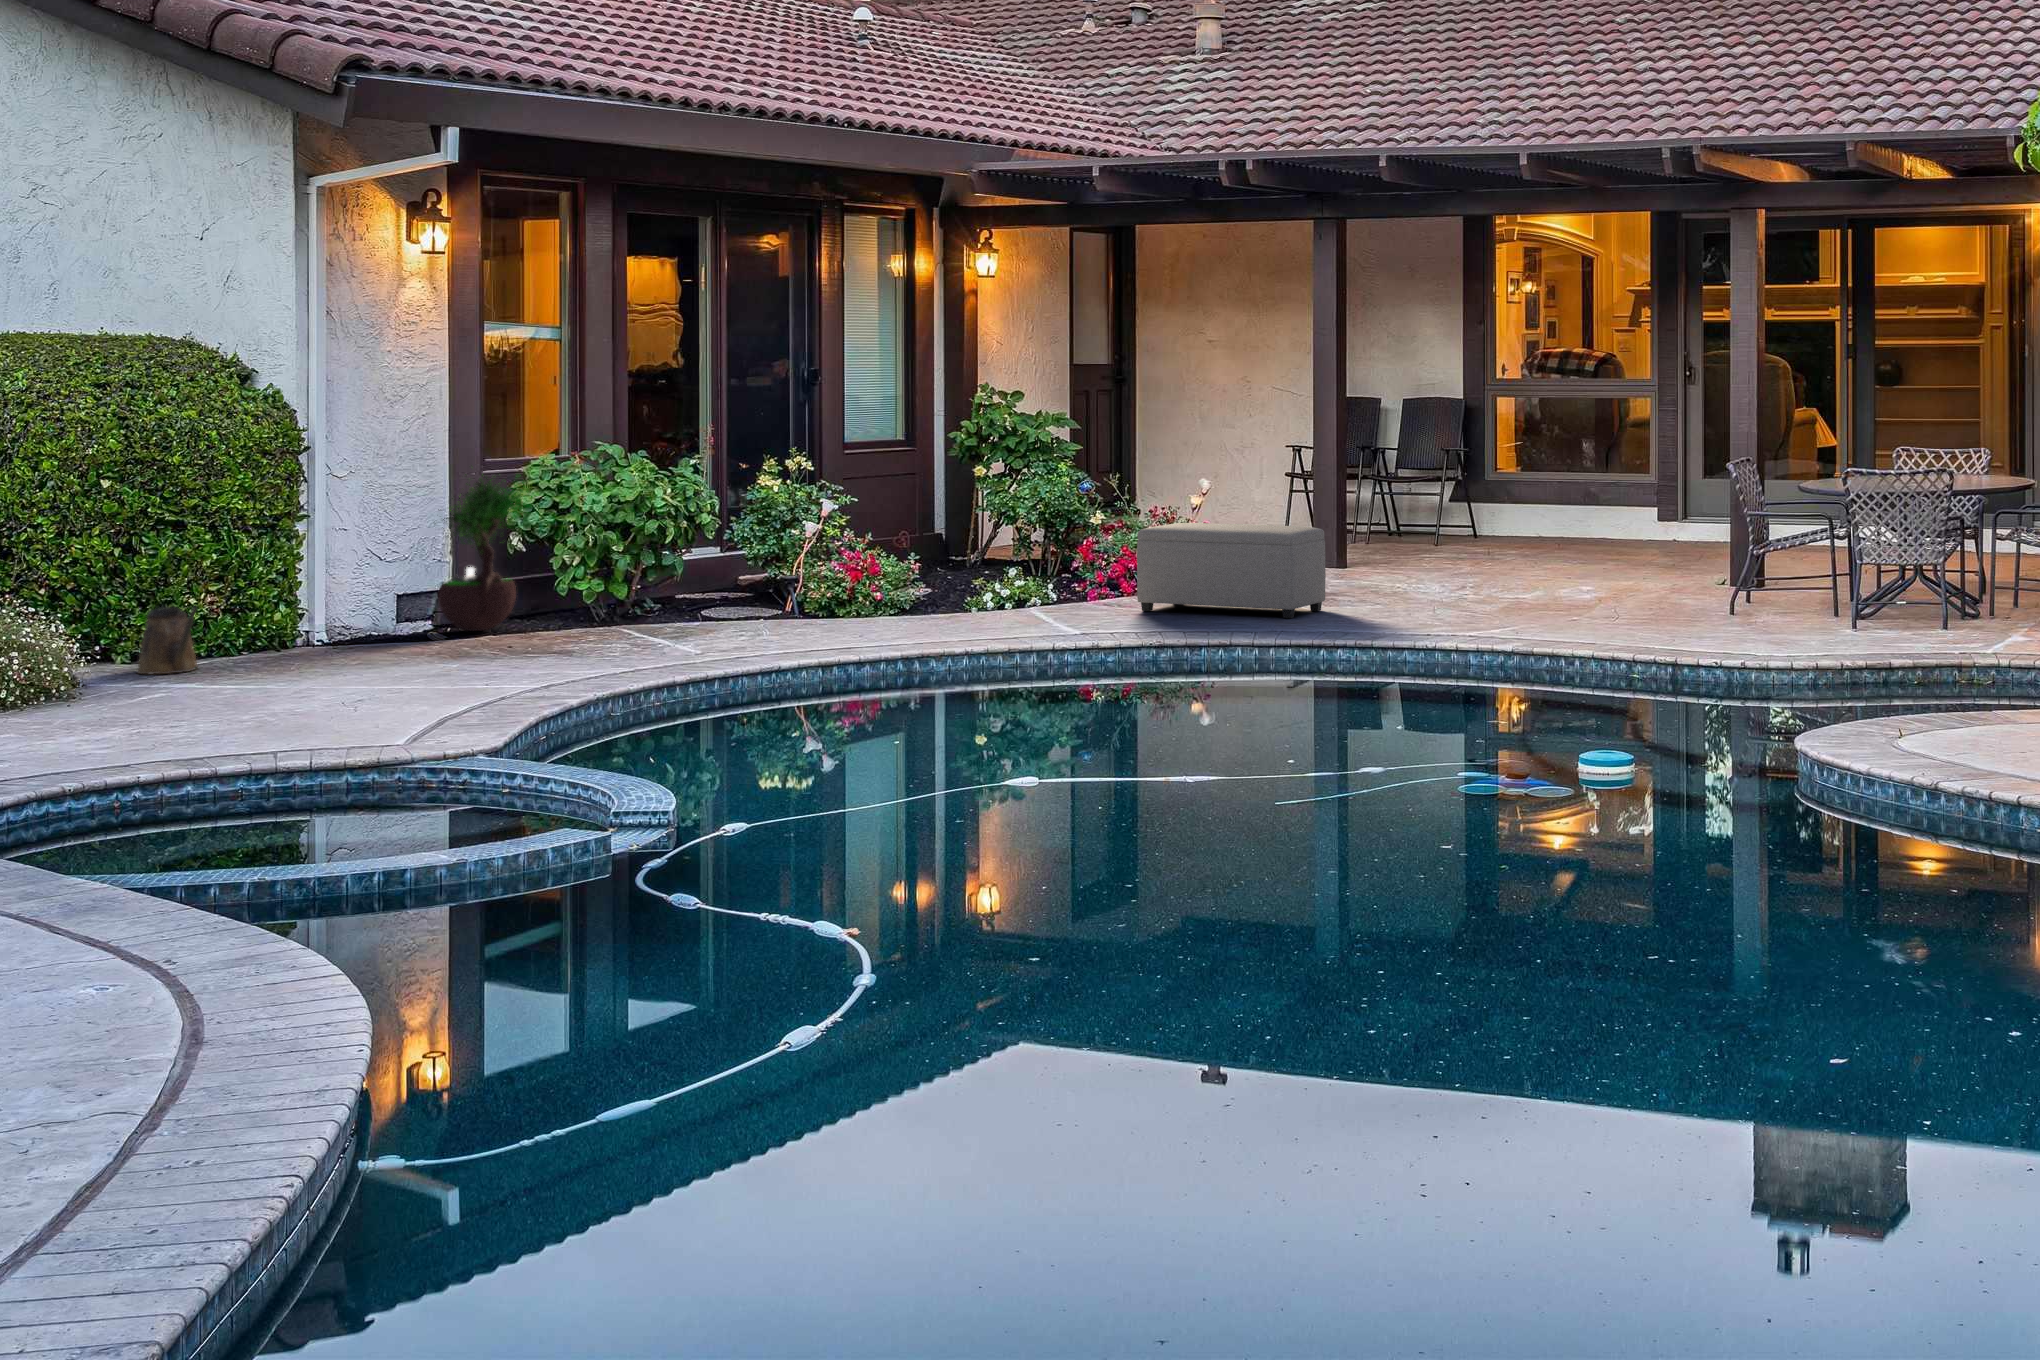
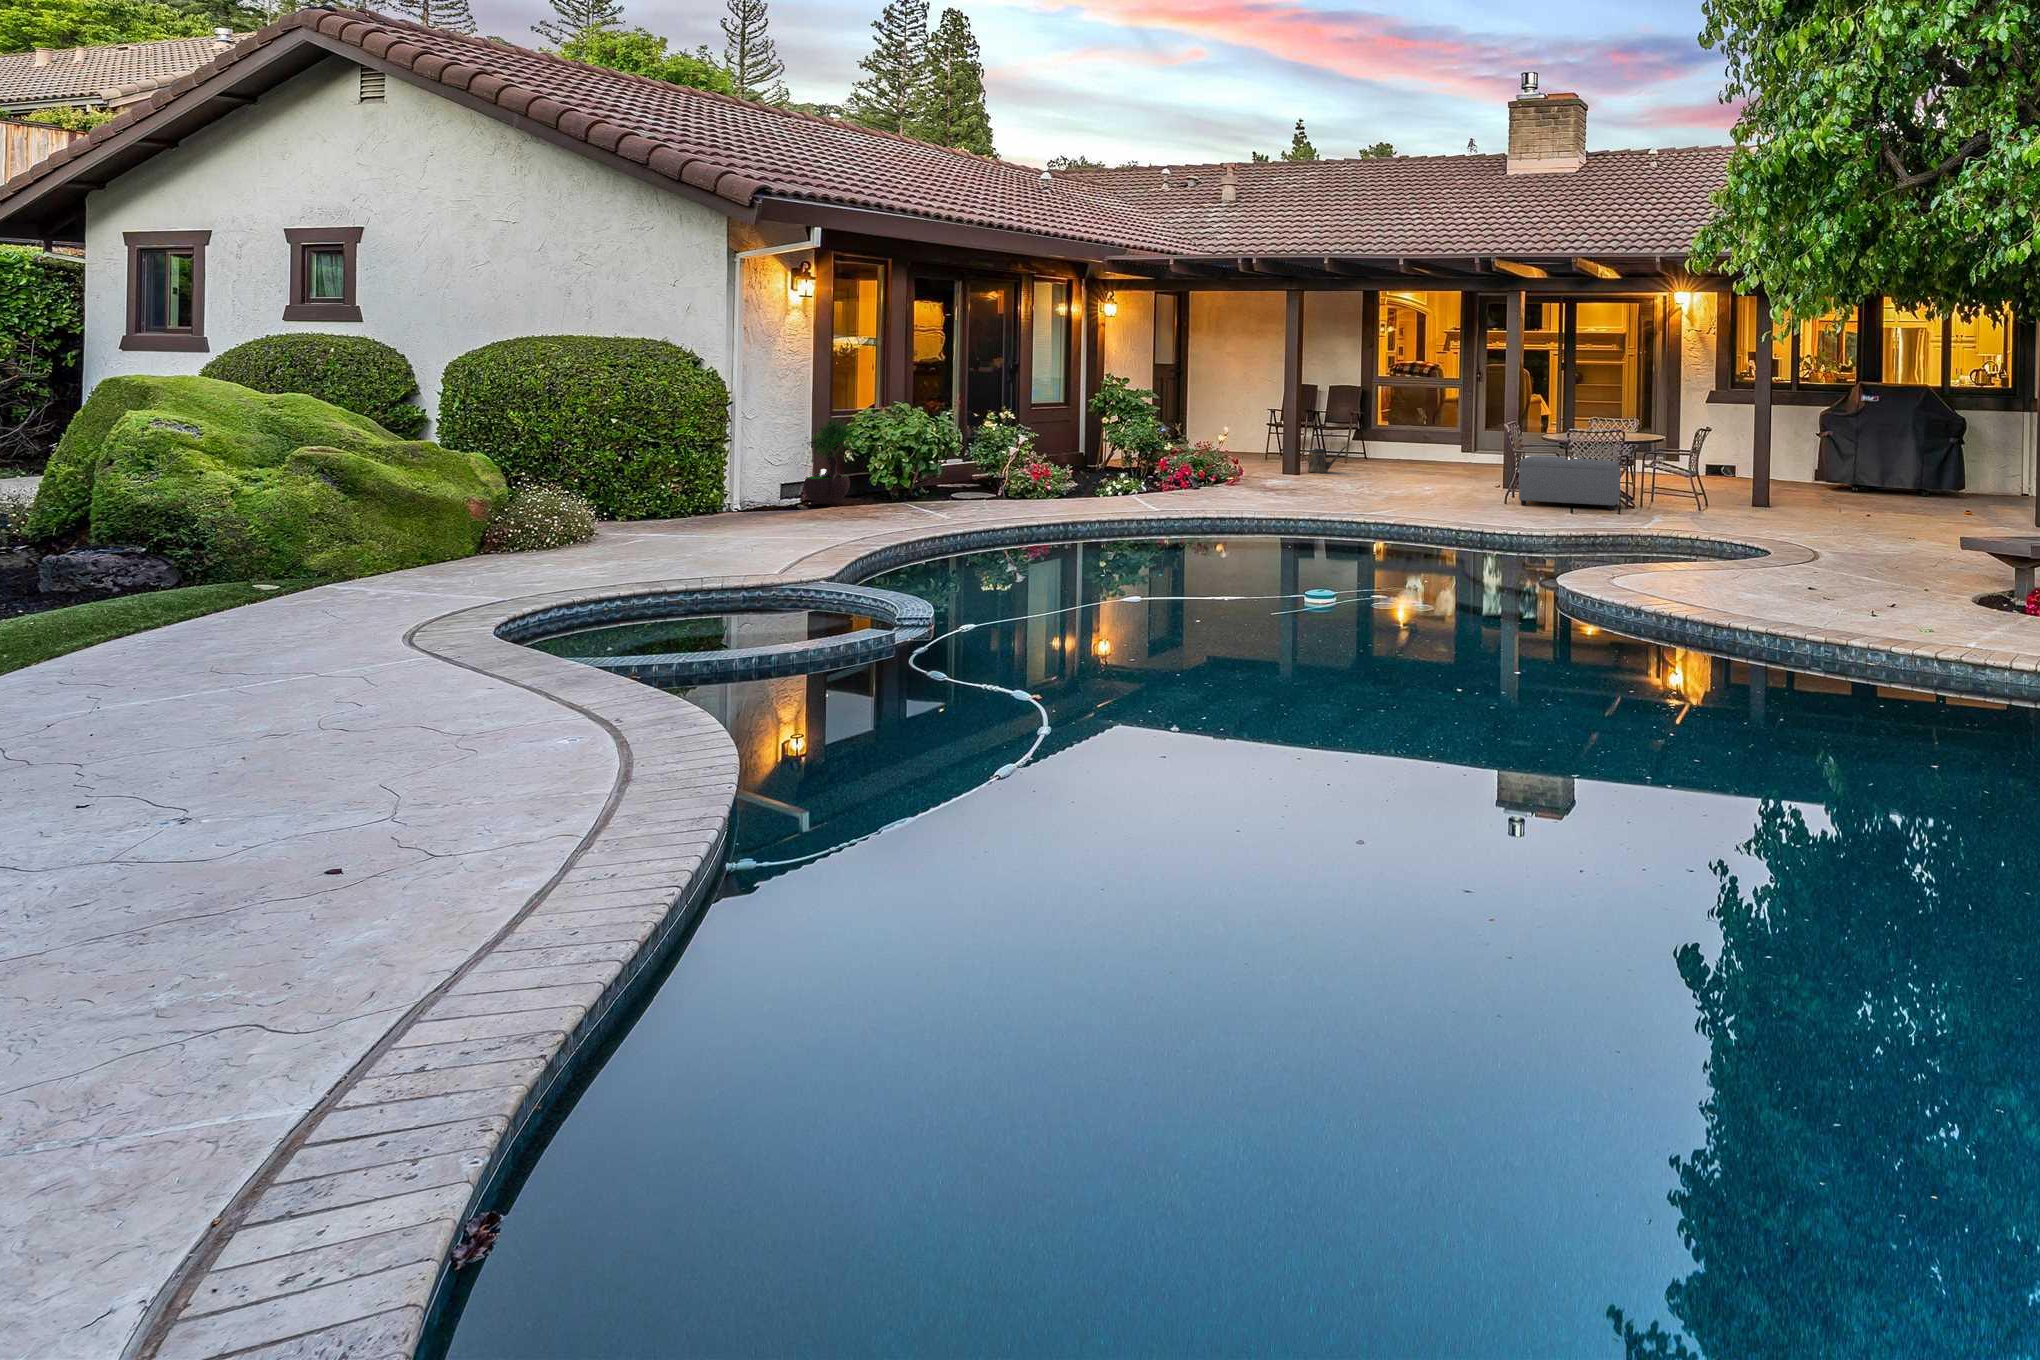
ottoman: present [1137,523,1326,618] -> present [1519,456,1620,510]
watering can: present [137,606,197,675] -> present [1303,447,1346,473]

